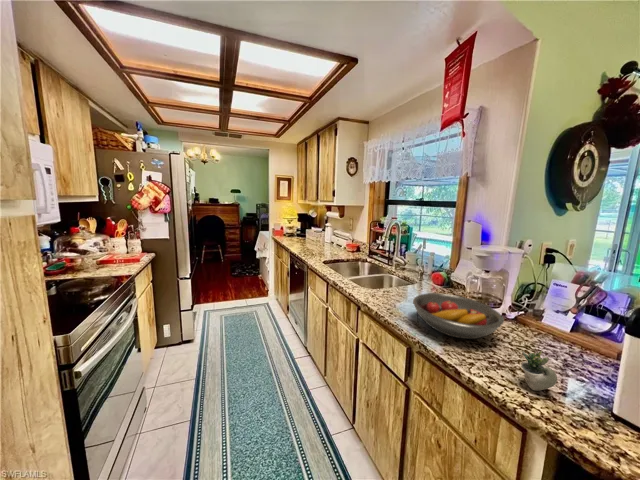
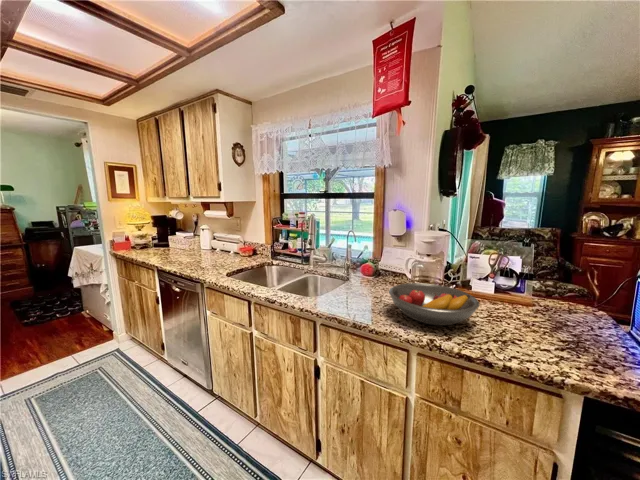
succulent plant: present [521,351,573,391] -> none [525,316,594,353]

